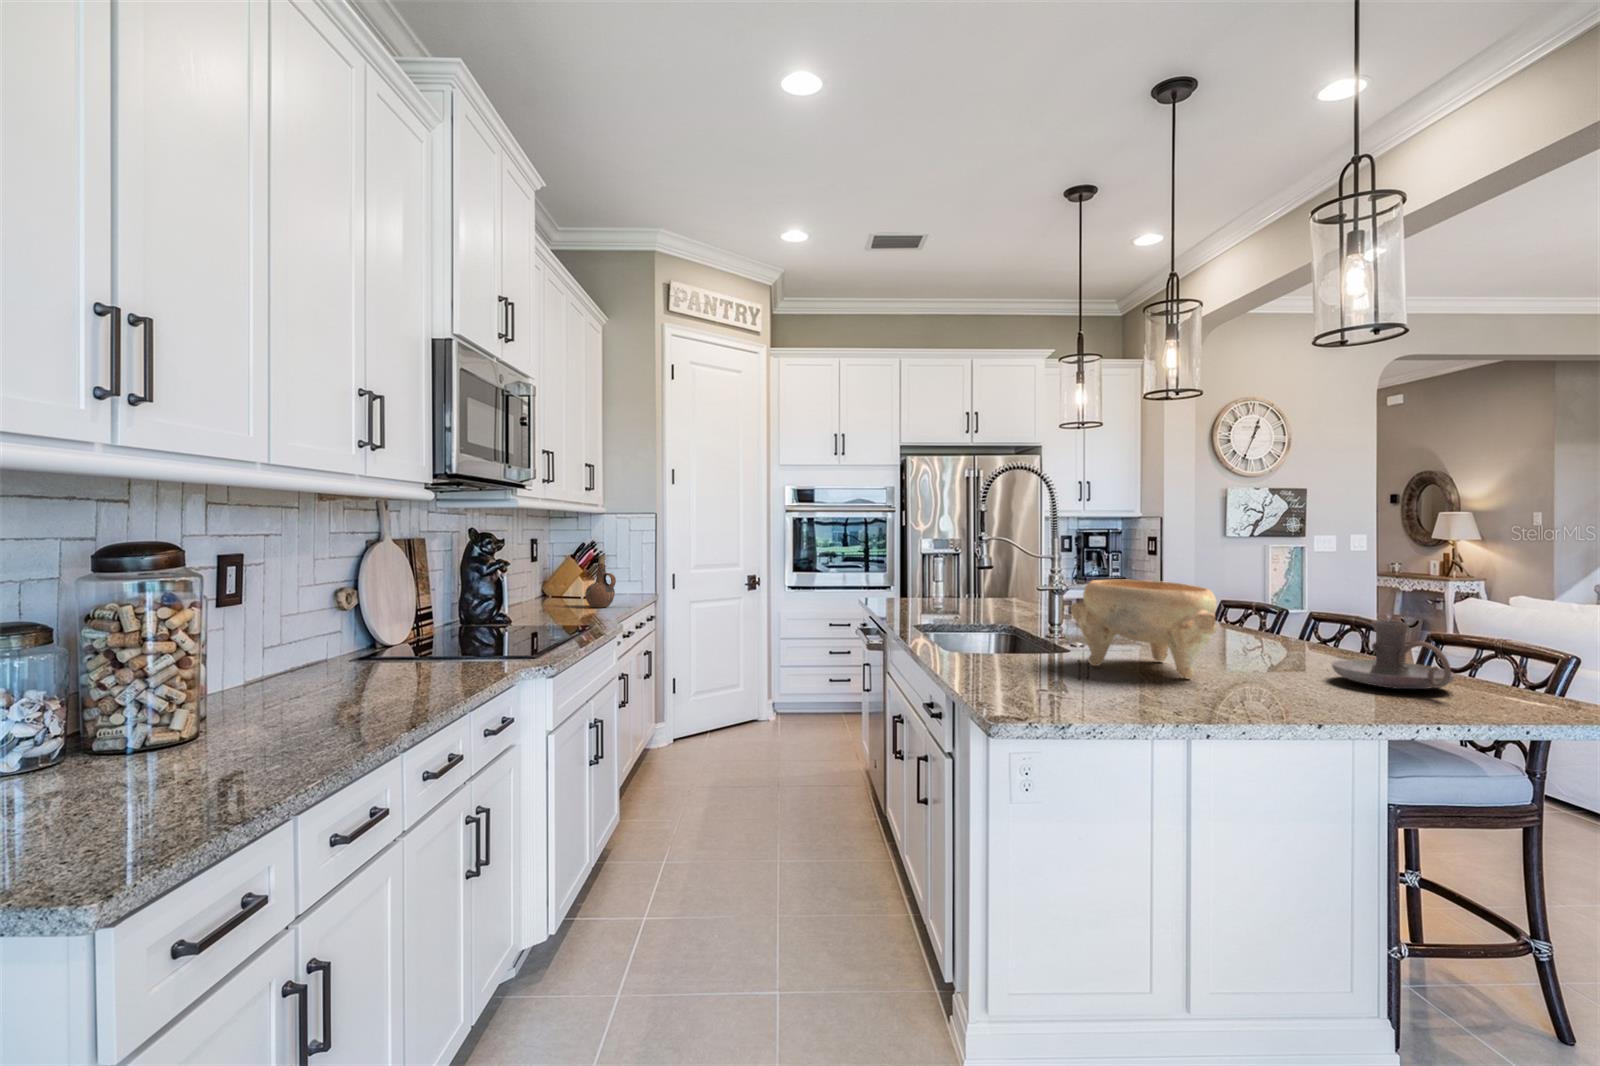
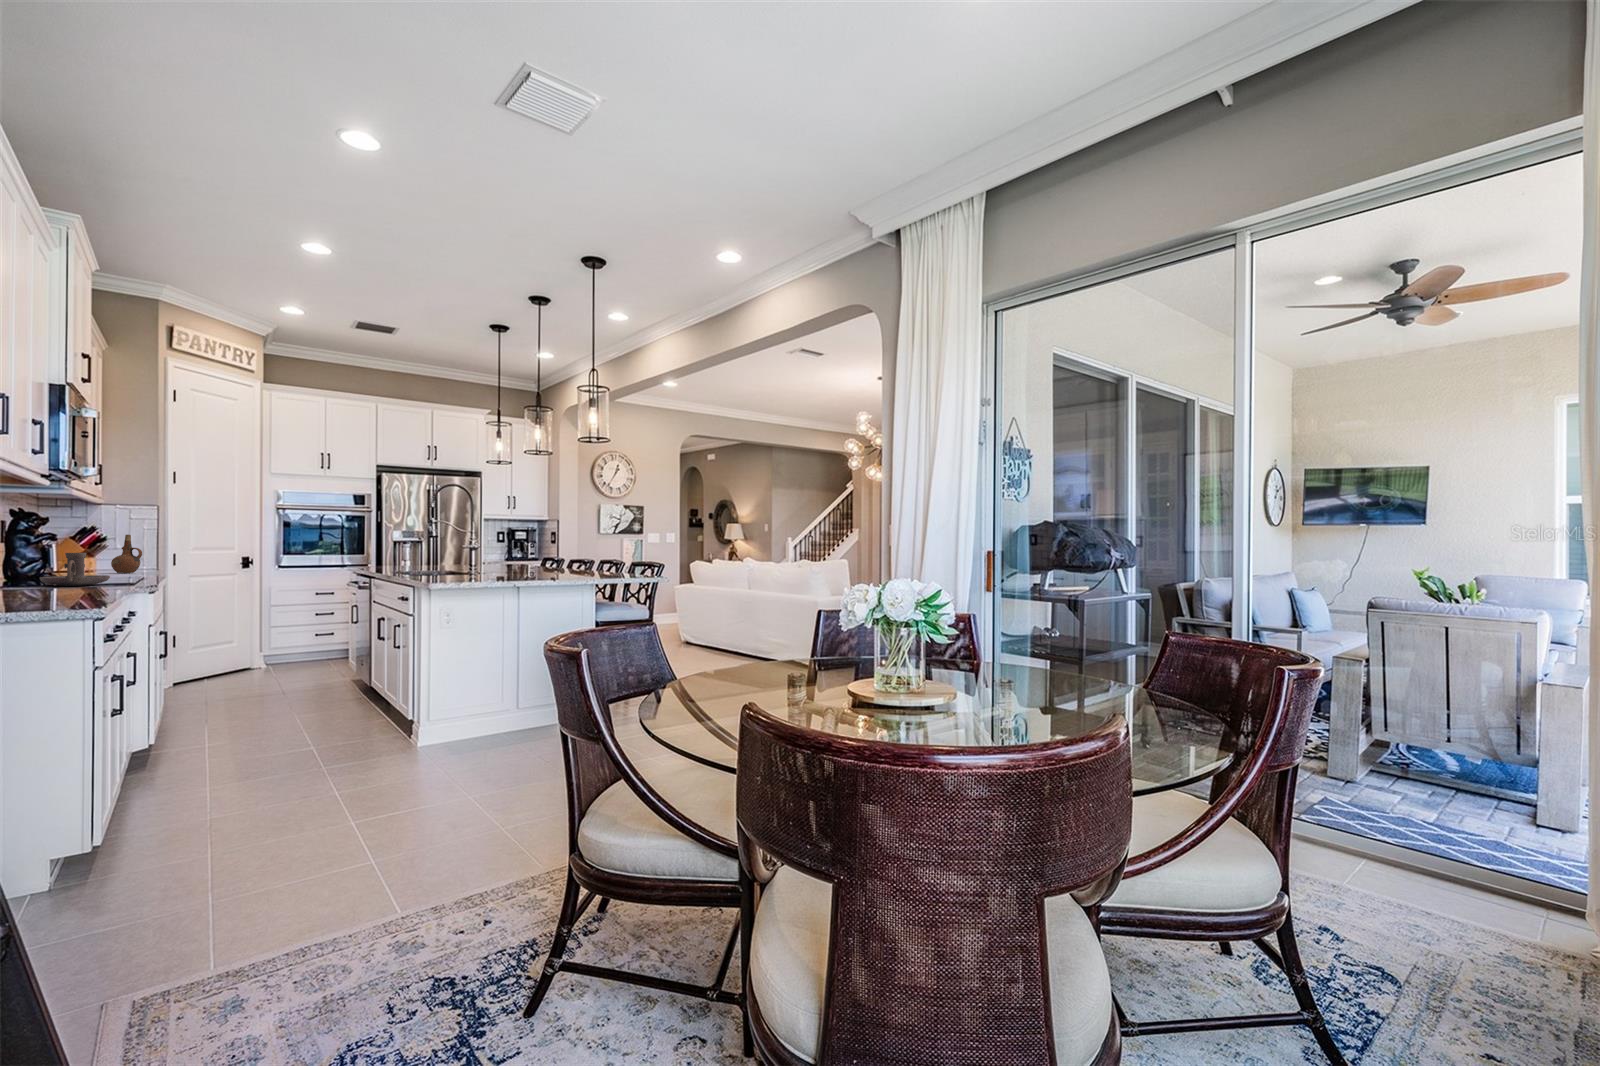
decorative bowl: present [1071,580,1217,678] -> none [474,538,533,574]
candle holder: present [1332,620,1454,689] -> present [40,553,110,586]

